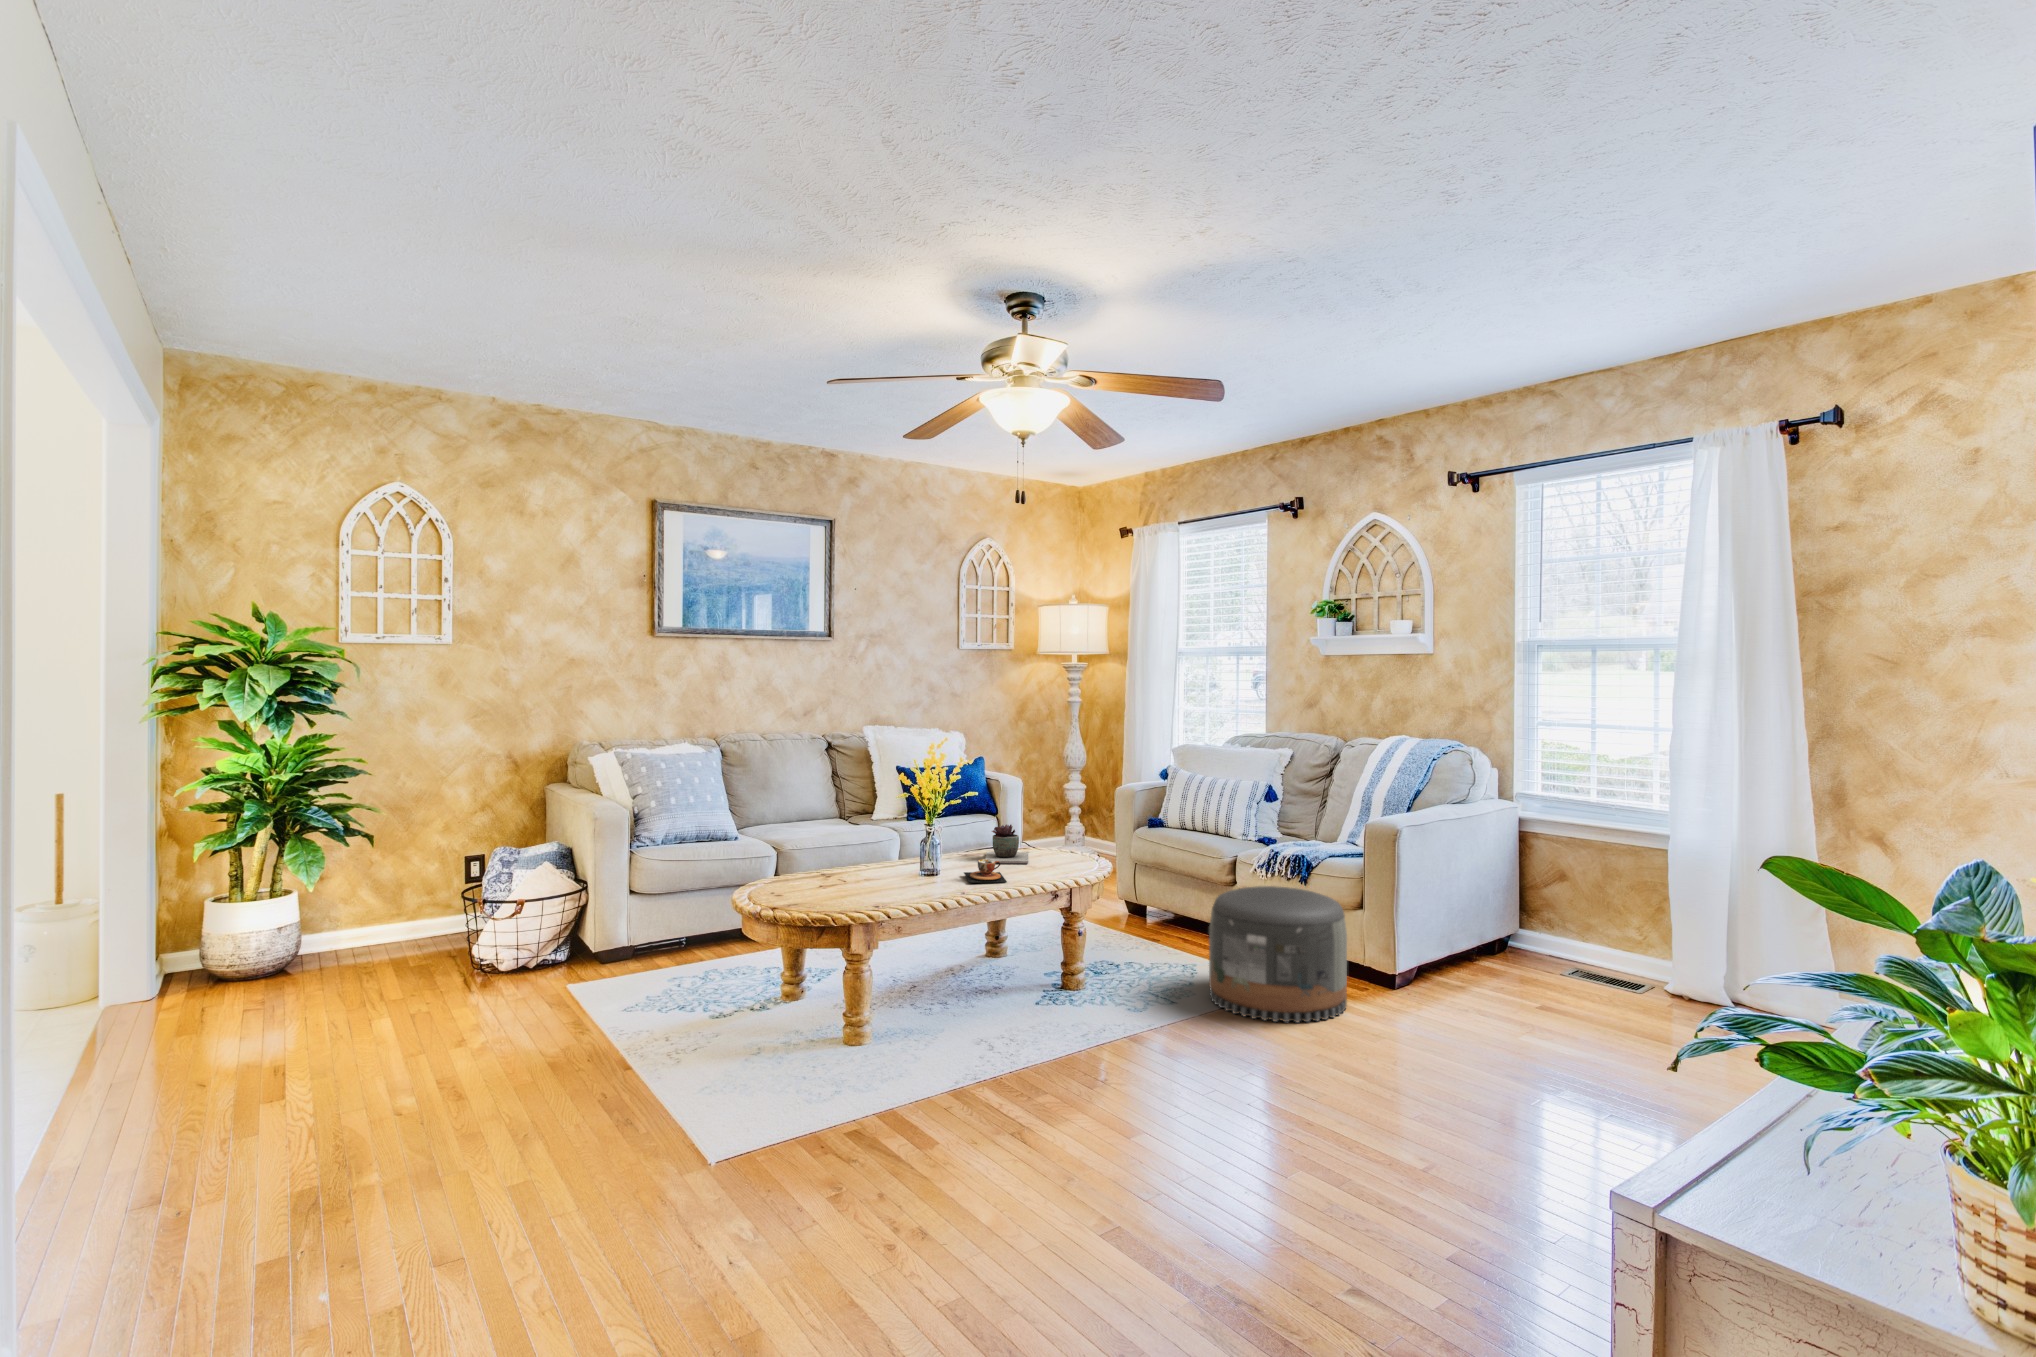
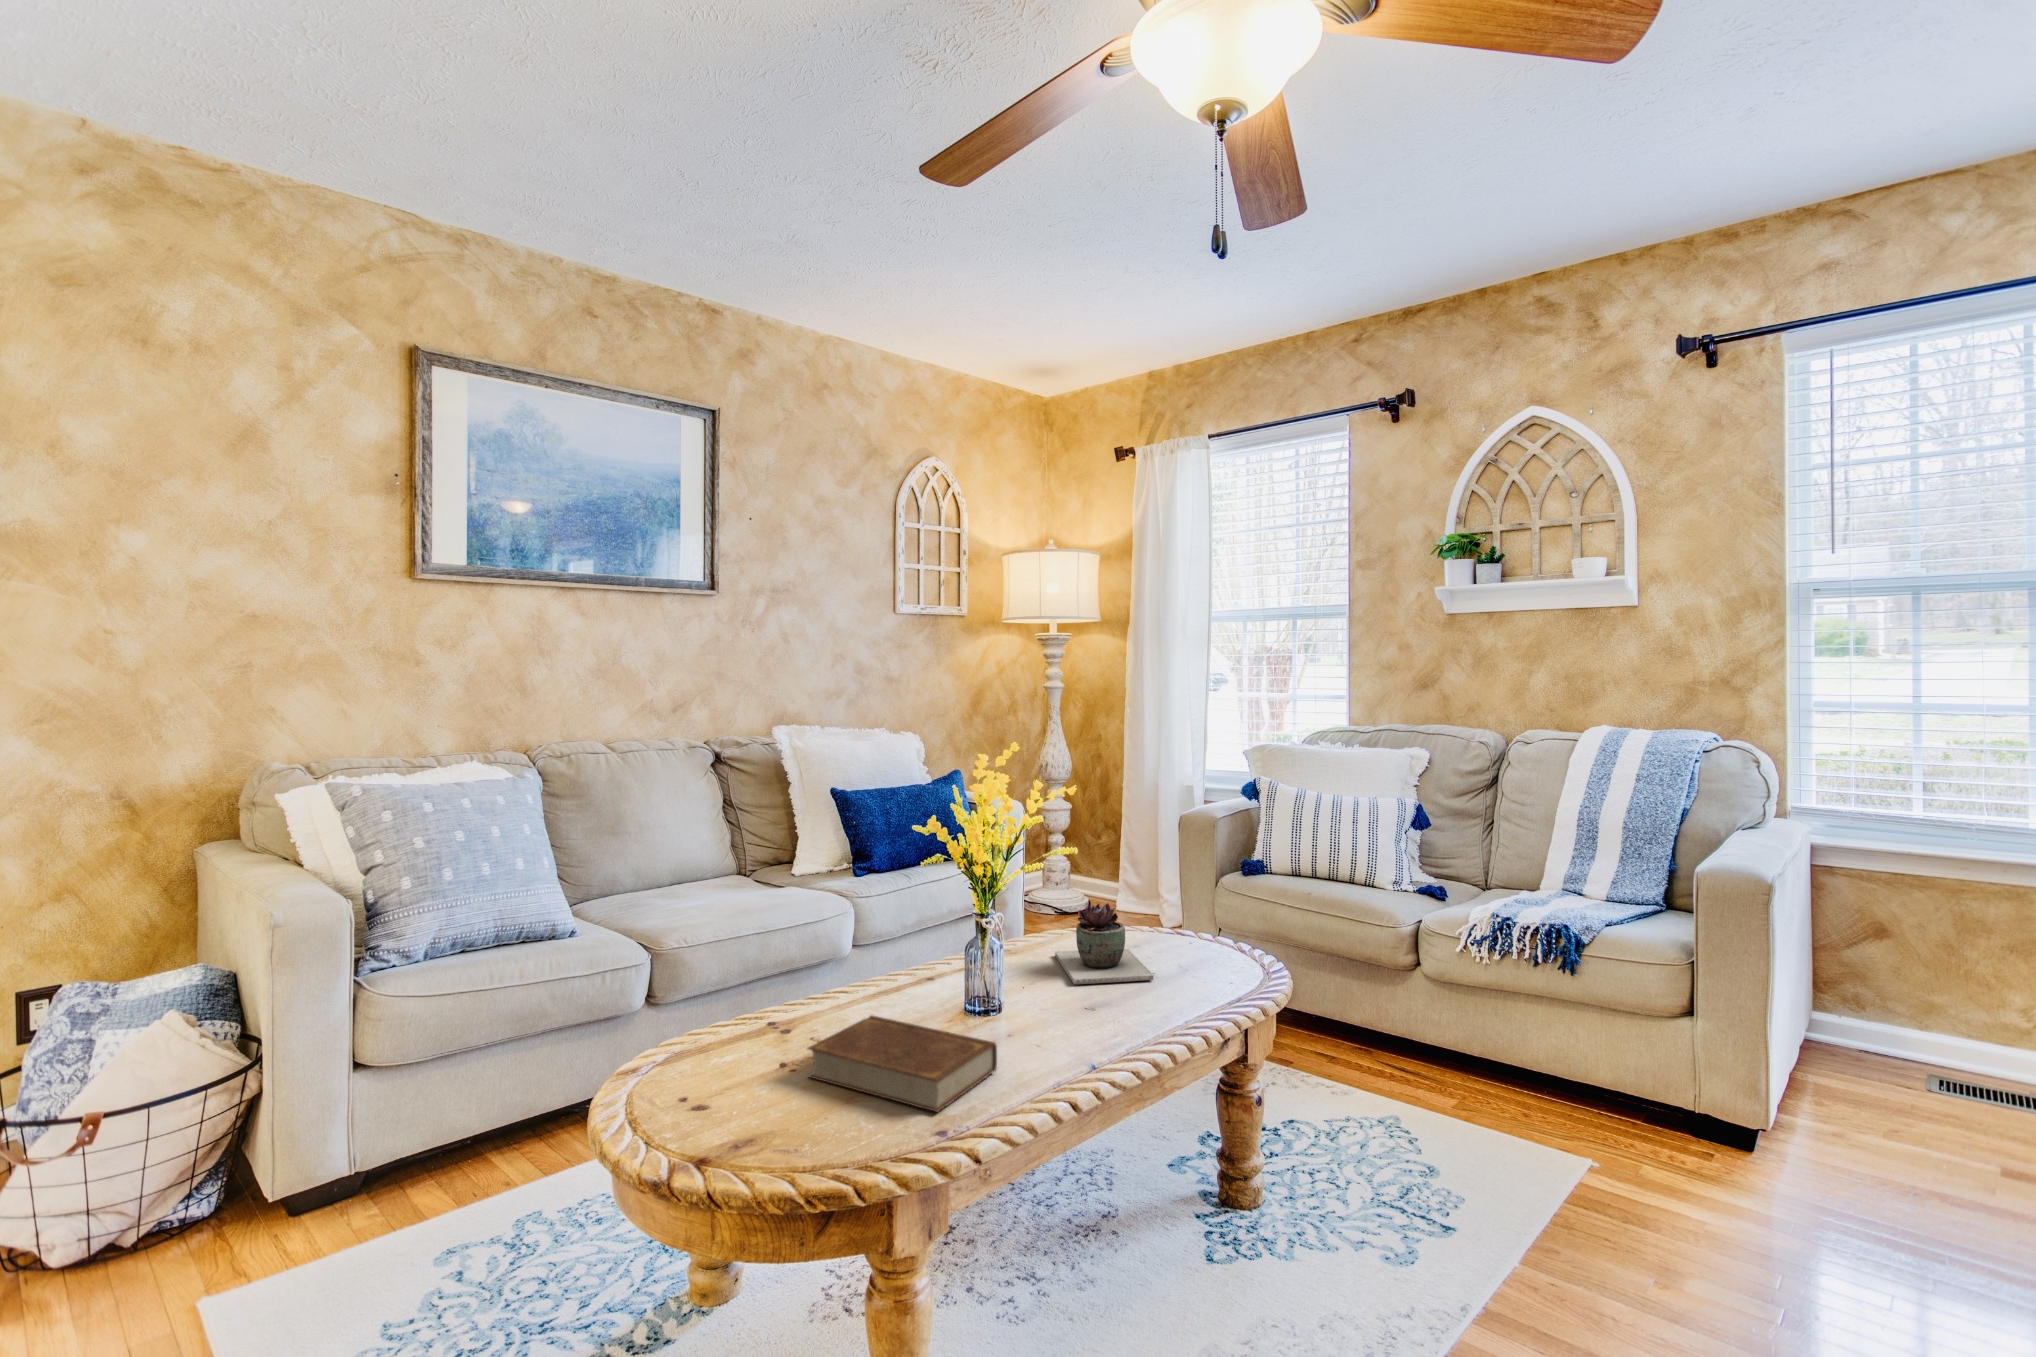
teacup: present [964,859,1007,882] -> none [1062,994,1166,1053]
book: none [834,863,920,894] -> present [808,1016,997,1112]
pouf: present [1209,886,1347,1023] -> none [1484,995,1771,1287]

